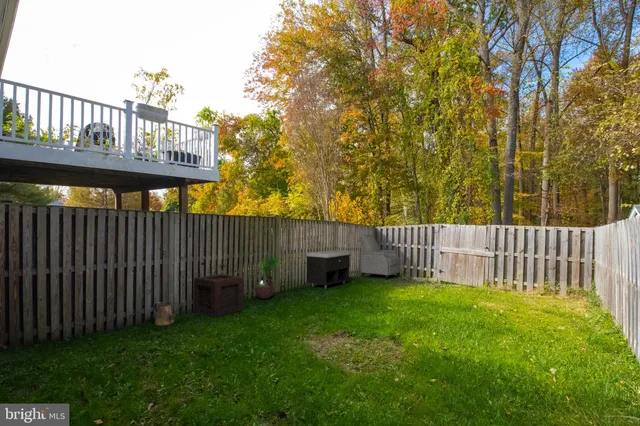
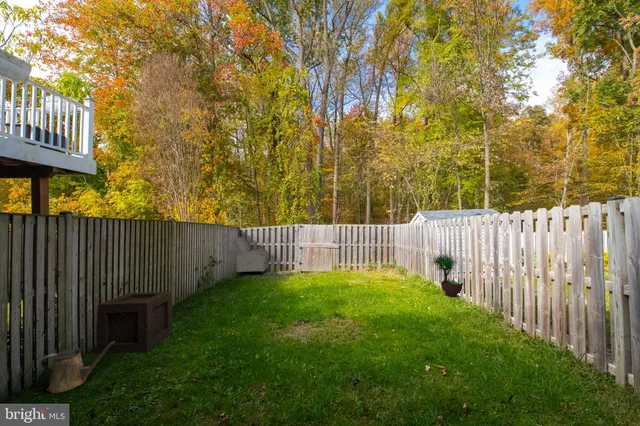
storage bench: present [306,250,351,288] -> none [200,253,239,292]
potted tree: present [255,256,279,299] -> present [432,254,463,296]

